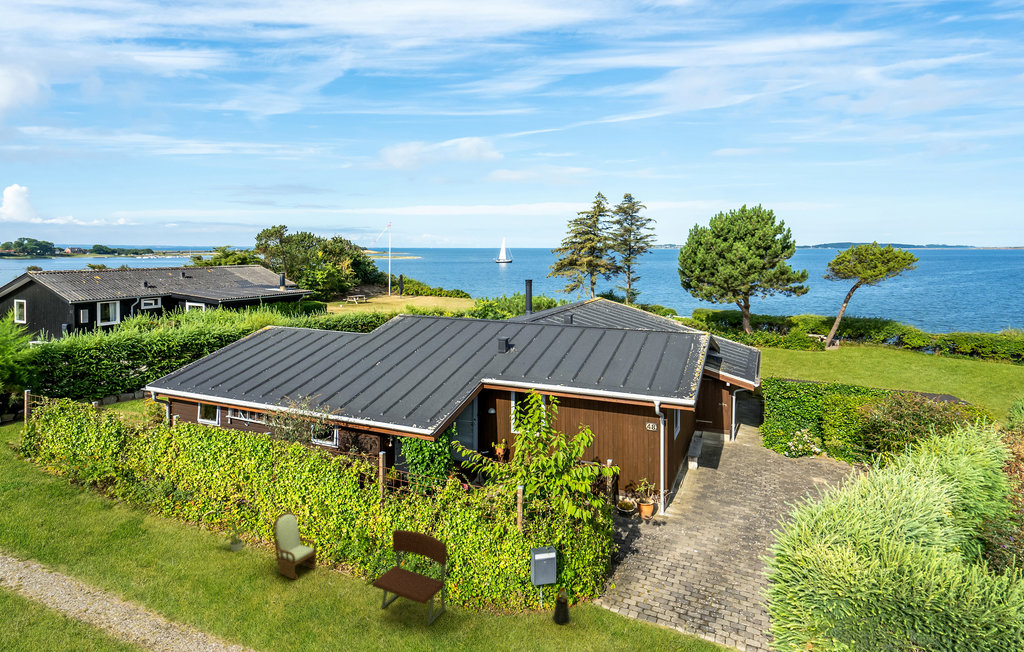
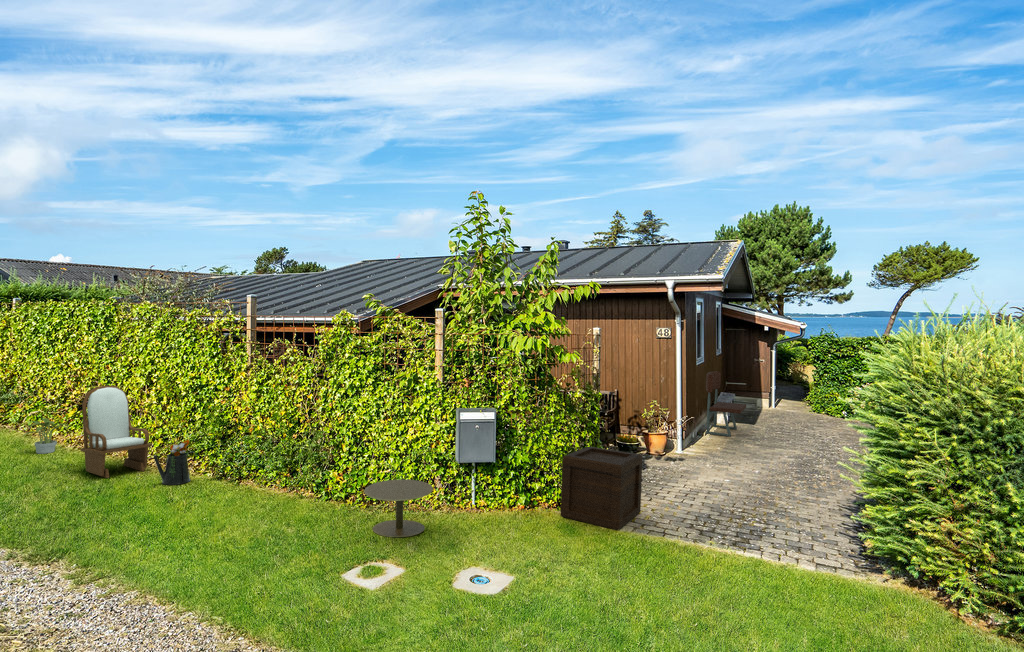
bench: present [373,530,447,626] -> present [706,371,746,437]
wooden crate: none [593,552,643,617] -> present [560,447,642,530]
watering can: present [553,588,570,625] -> present [154,440,194,485]
side table: none [479,591,519,634] -> present [364,479,433,537]

